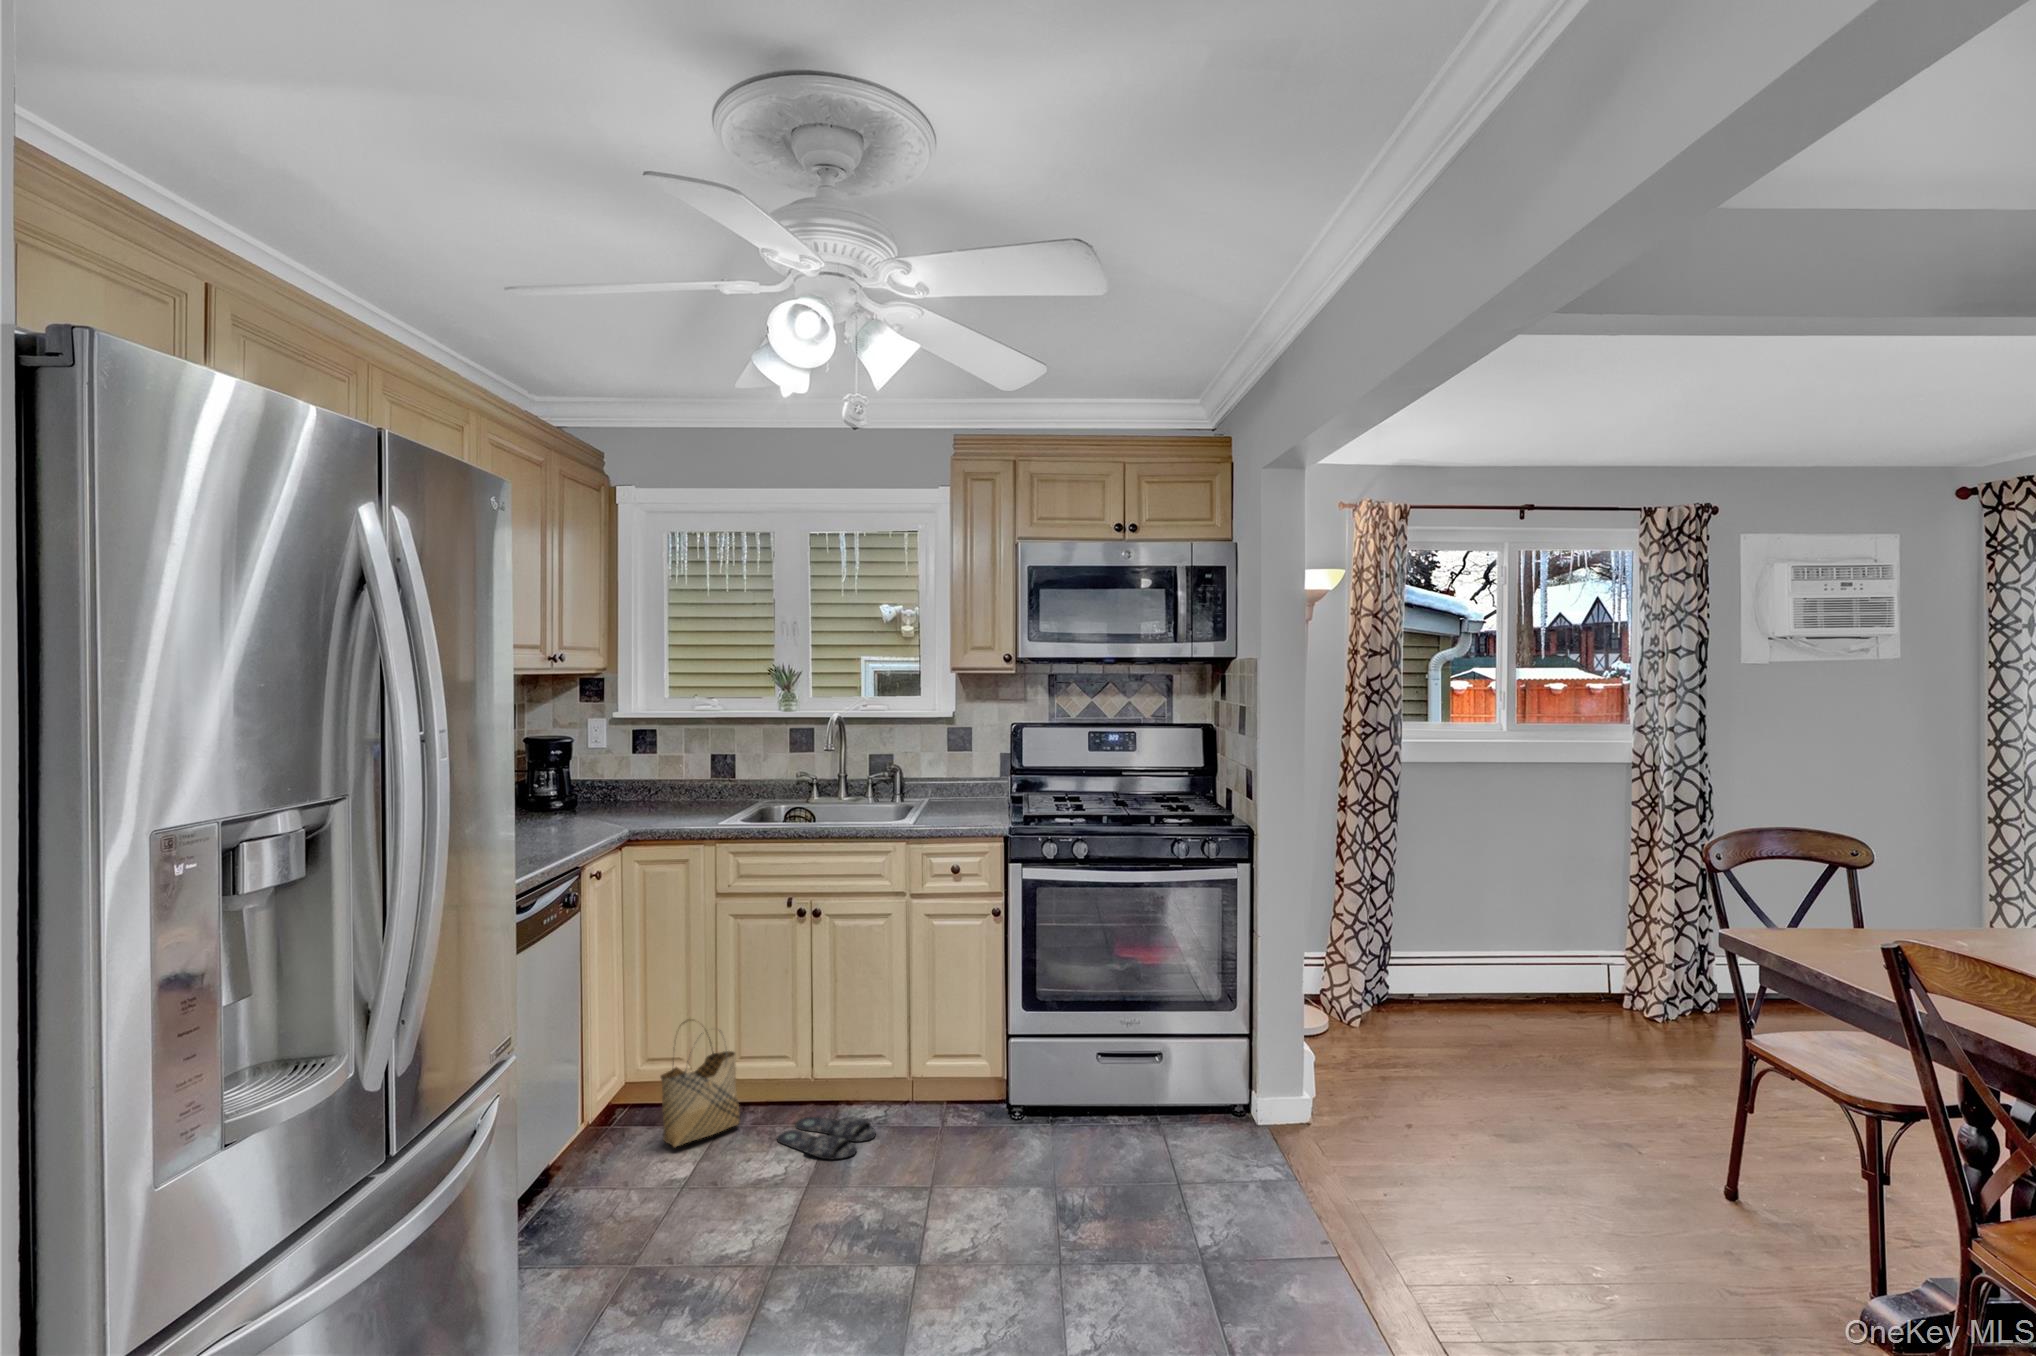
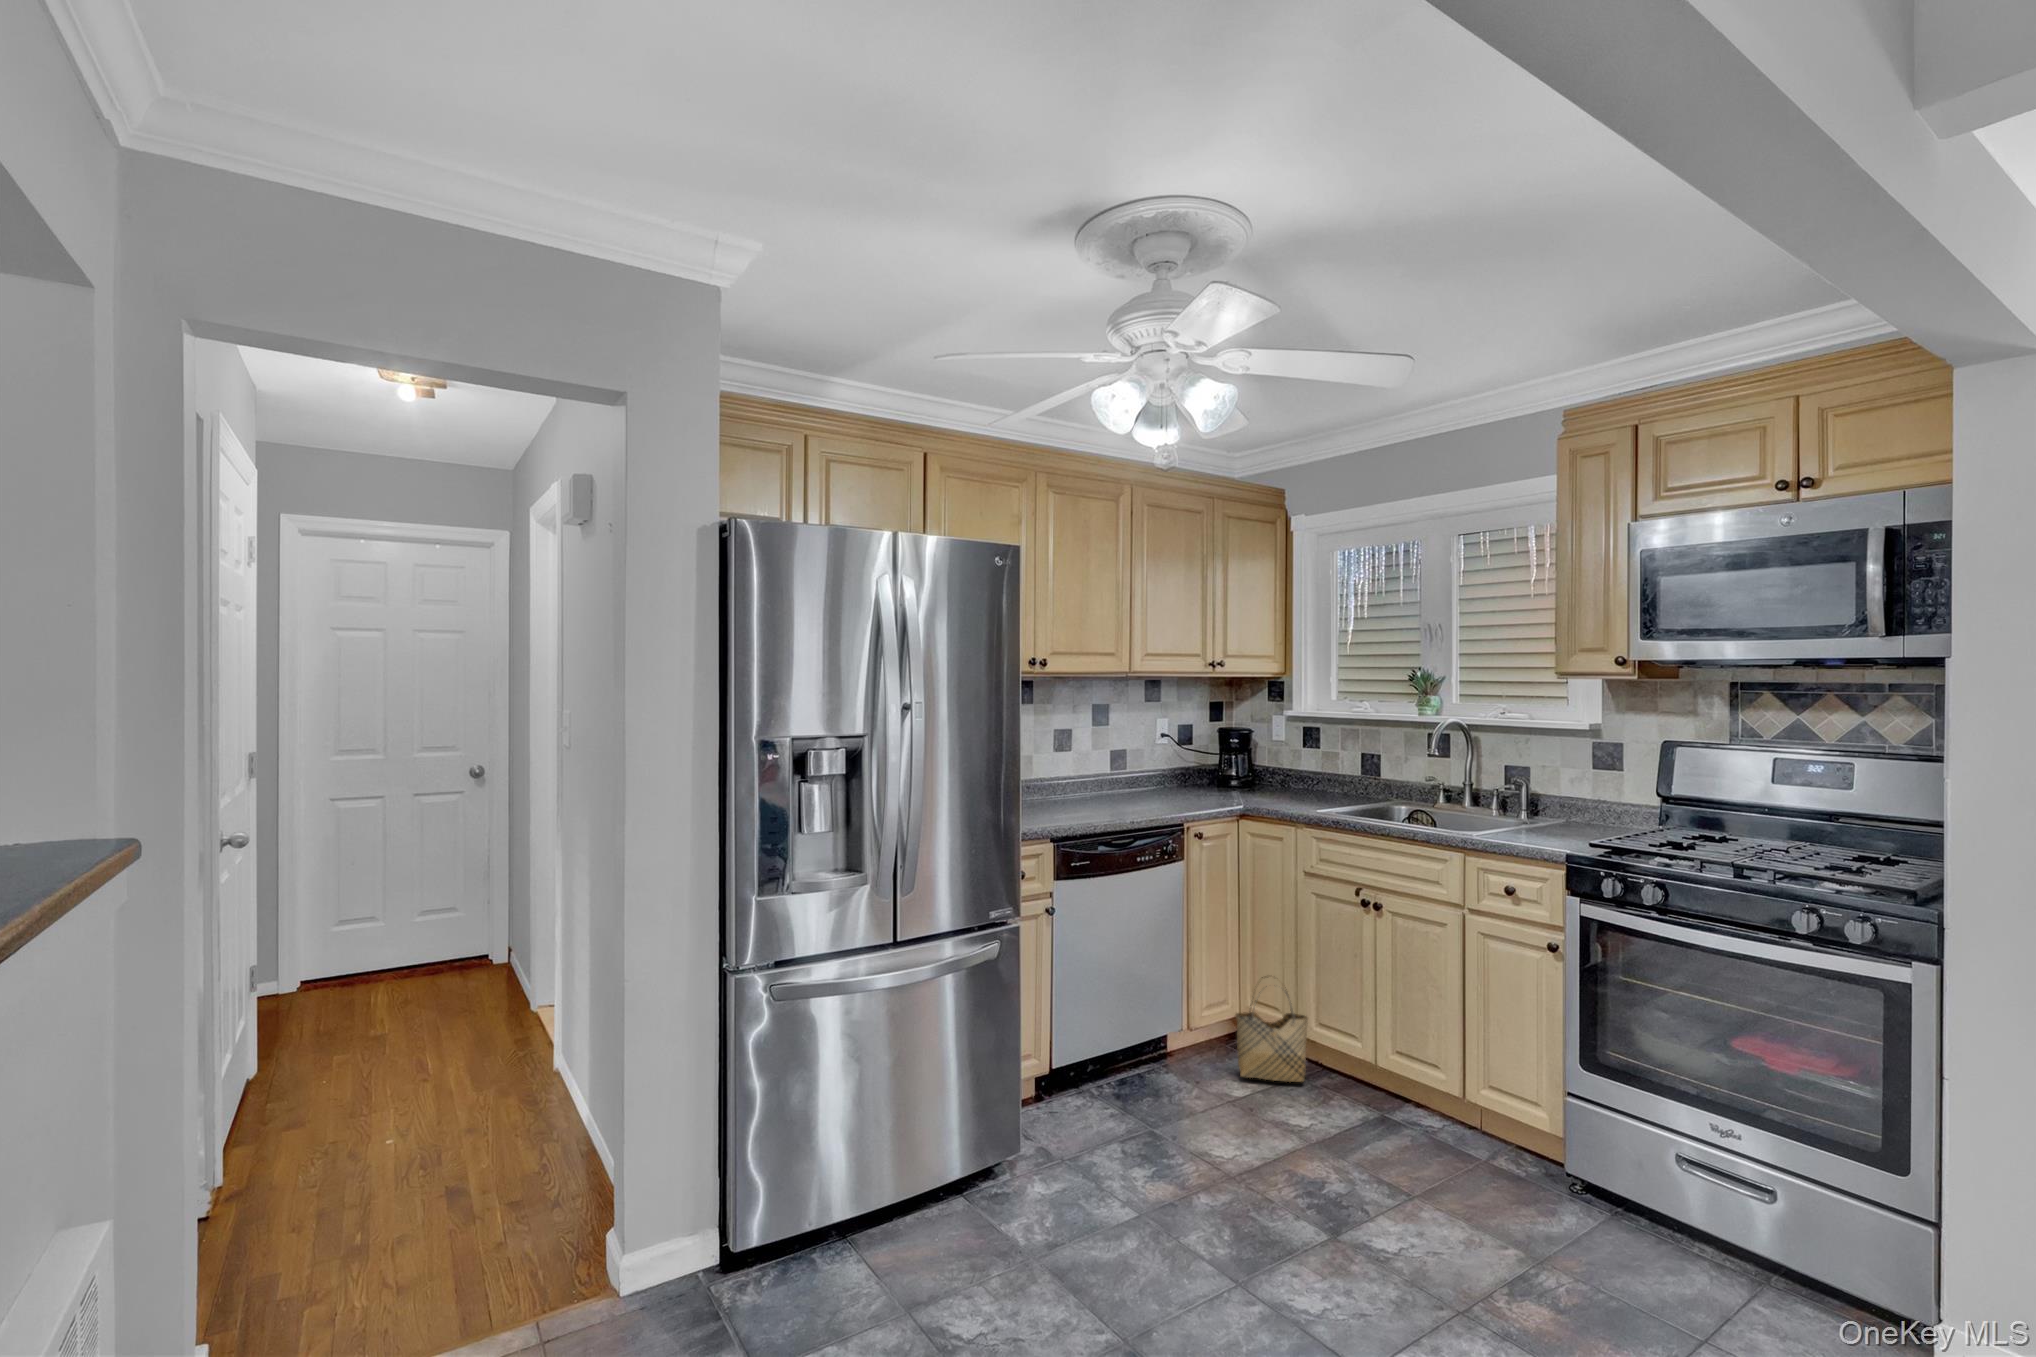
slippers: present [777,1117,876,1159] -> none [1322,1100,1413,1142]

